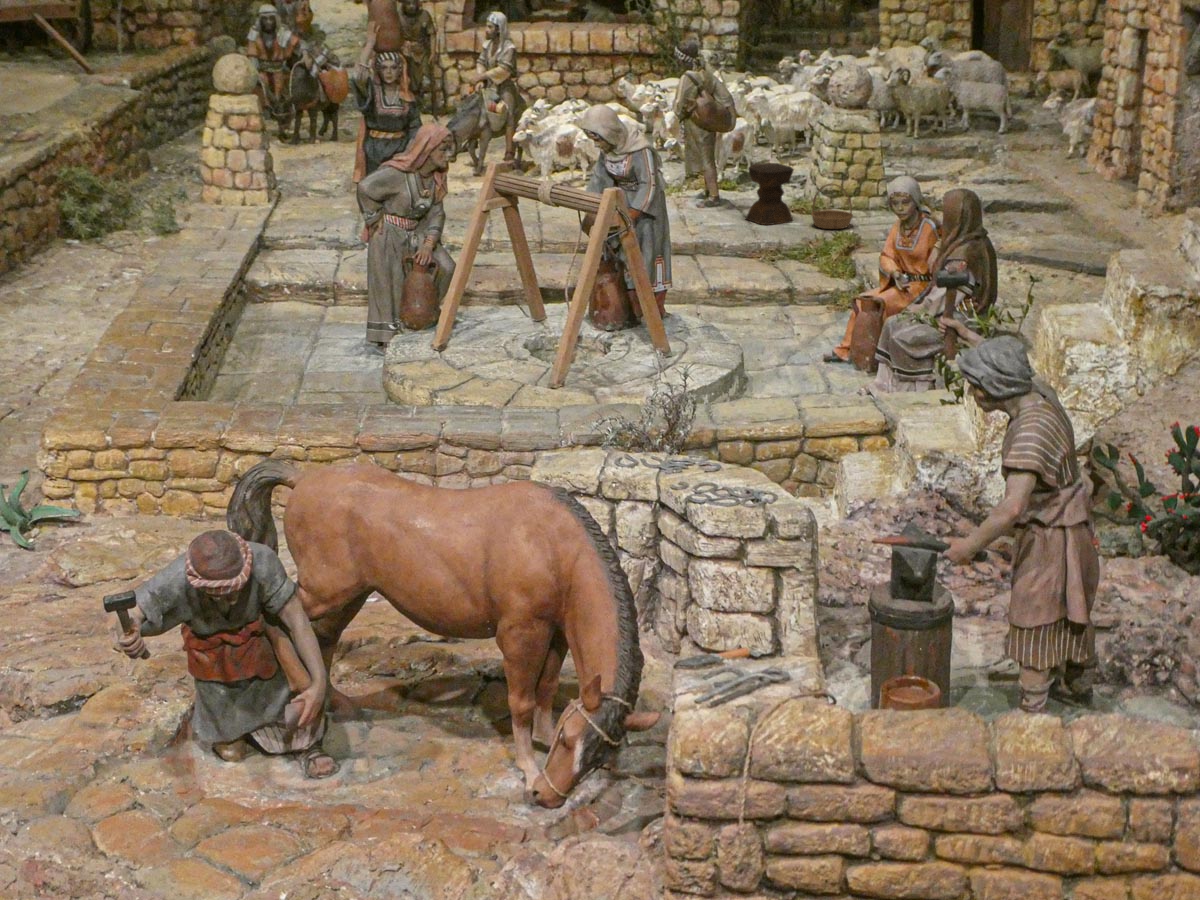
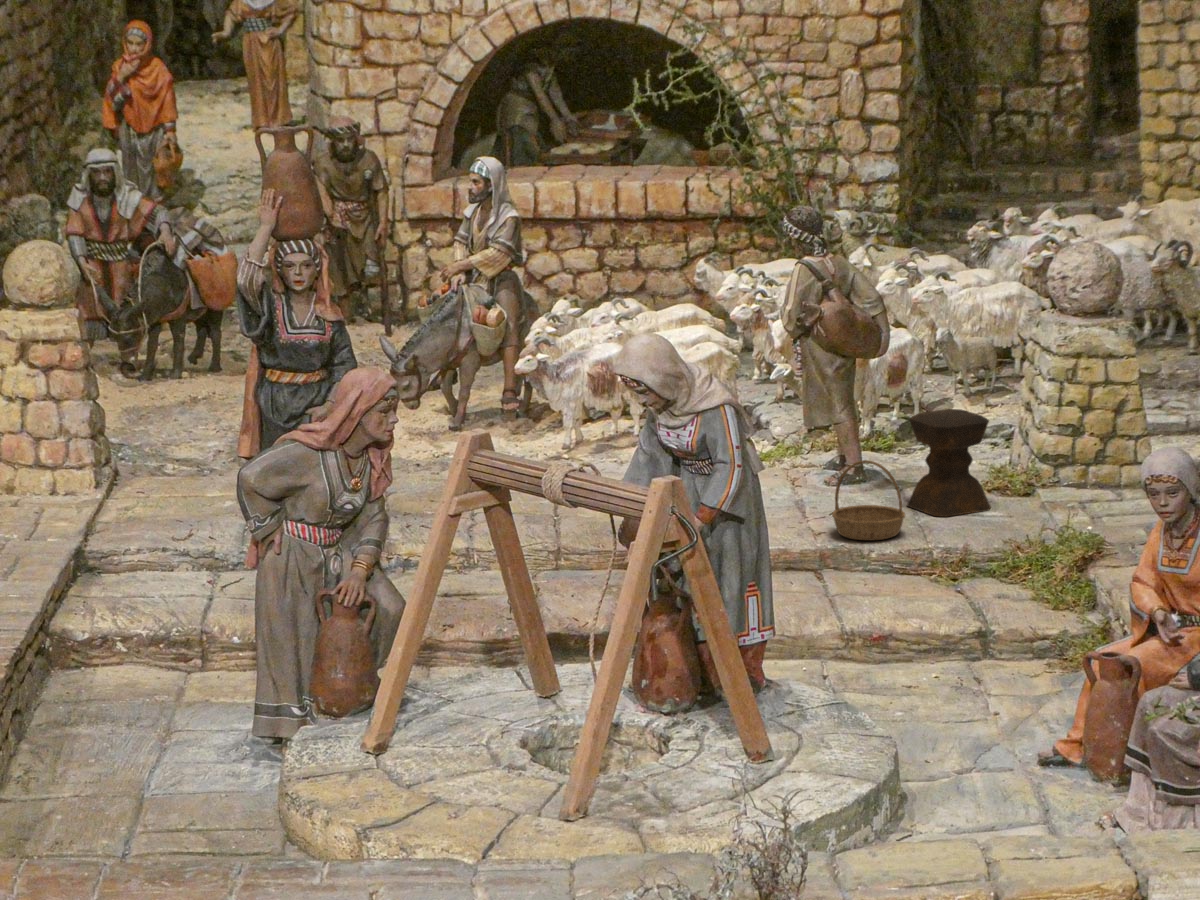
basket: present [811,184,853,229] -> present [832,460,905,540]

